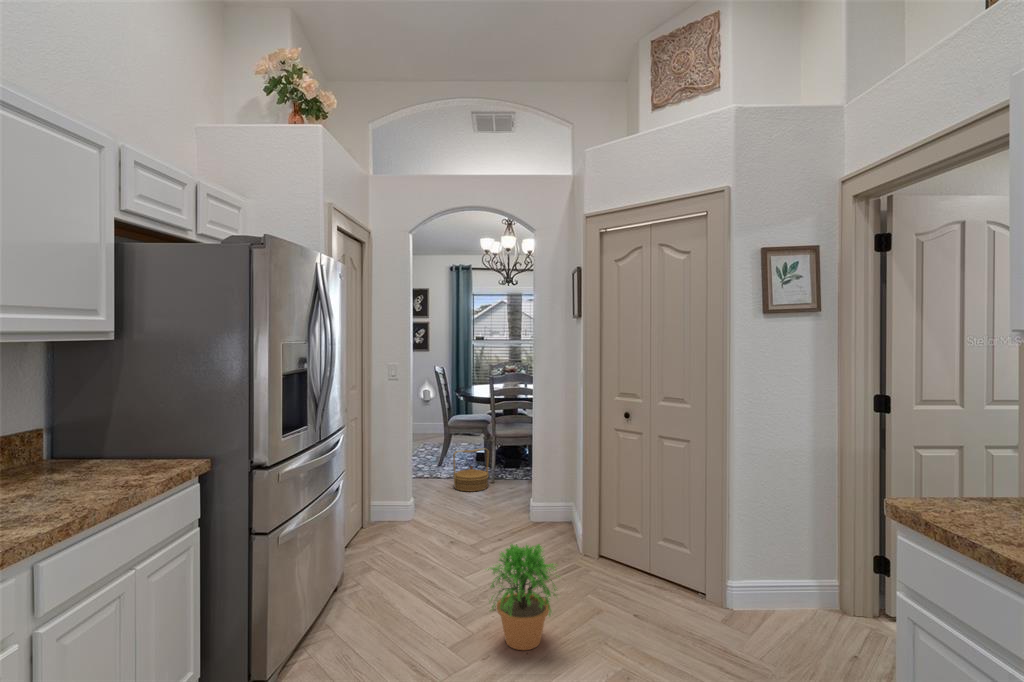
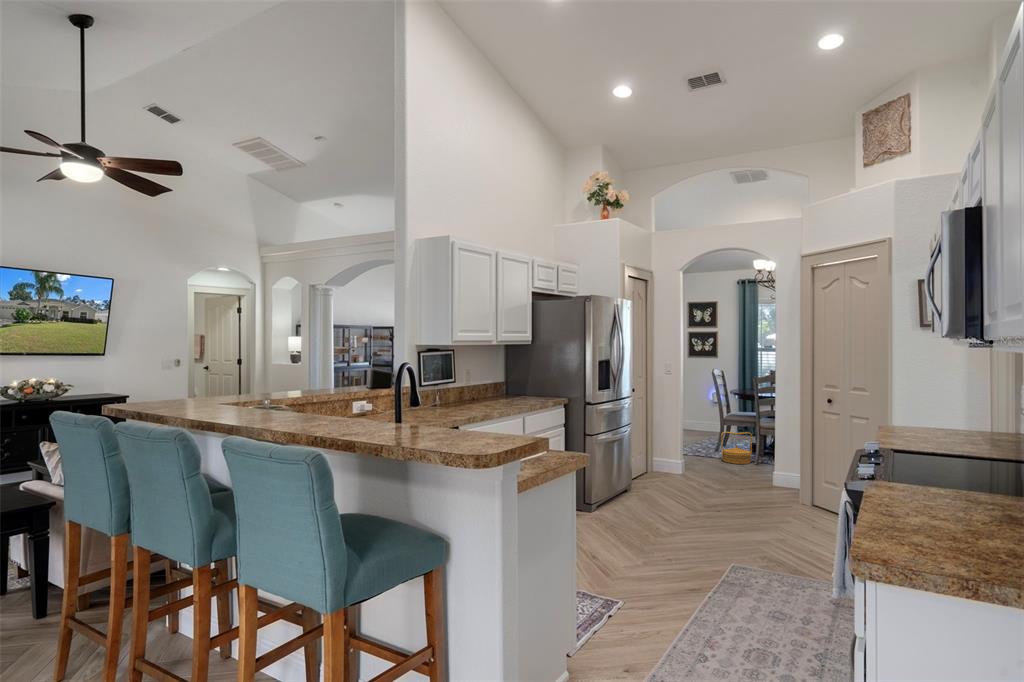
potted plant: present [488,544,556,650] -> none [706,465,753,525]

